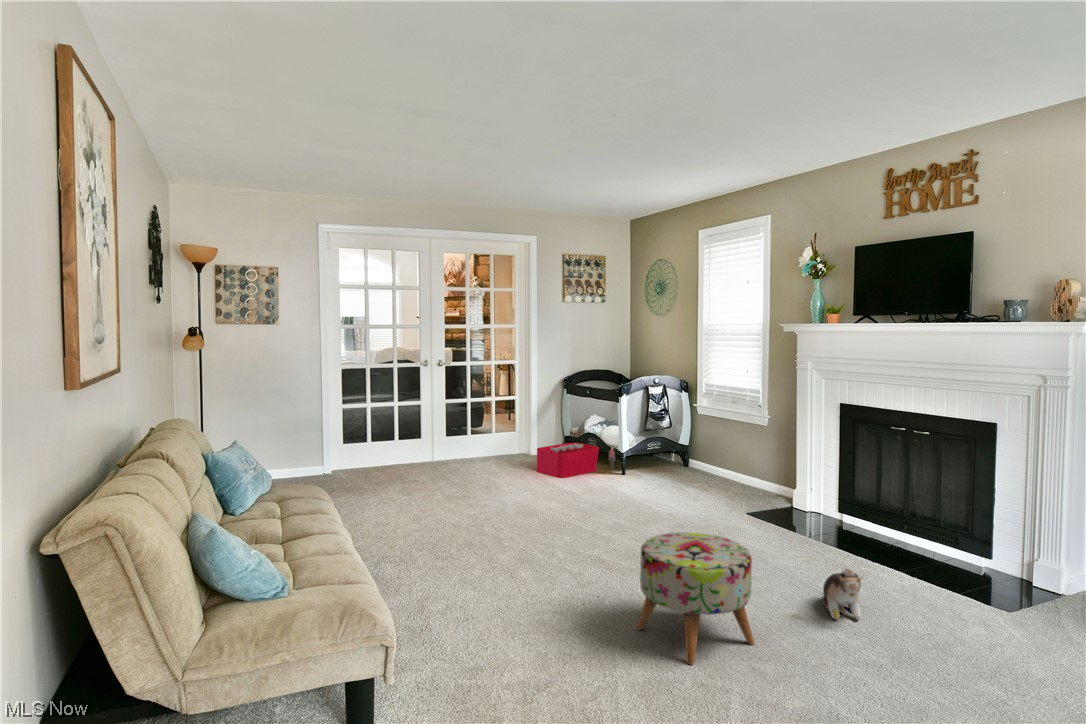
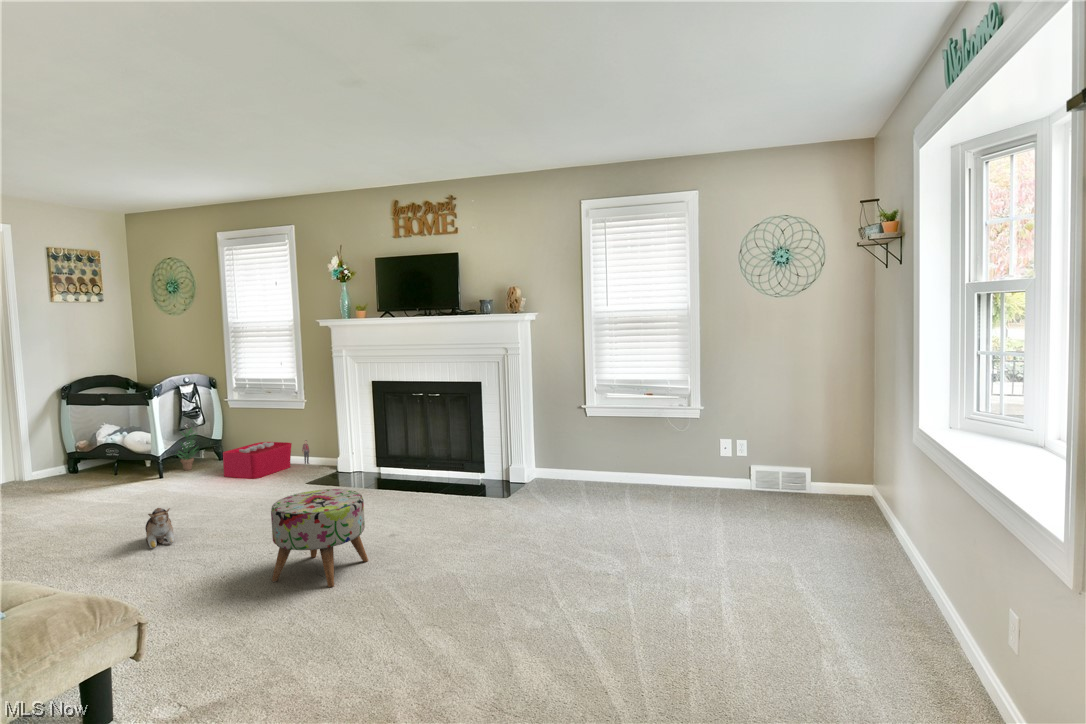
potted plant: none [638,428,663,471] -> present [177,428,197,470]
storage bin: present [537,443,615,478] -> present [223,440,310,478]
plush toy: present [822,569,862,619] -> present [145,508,174,548]

